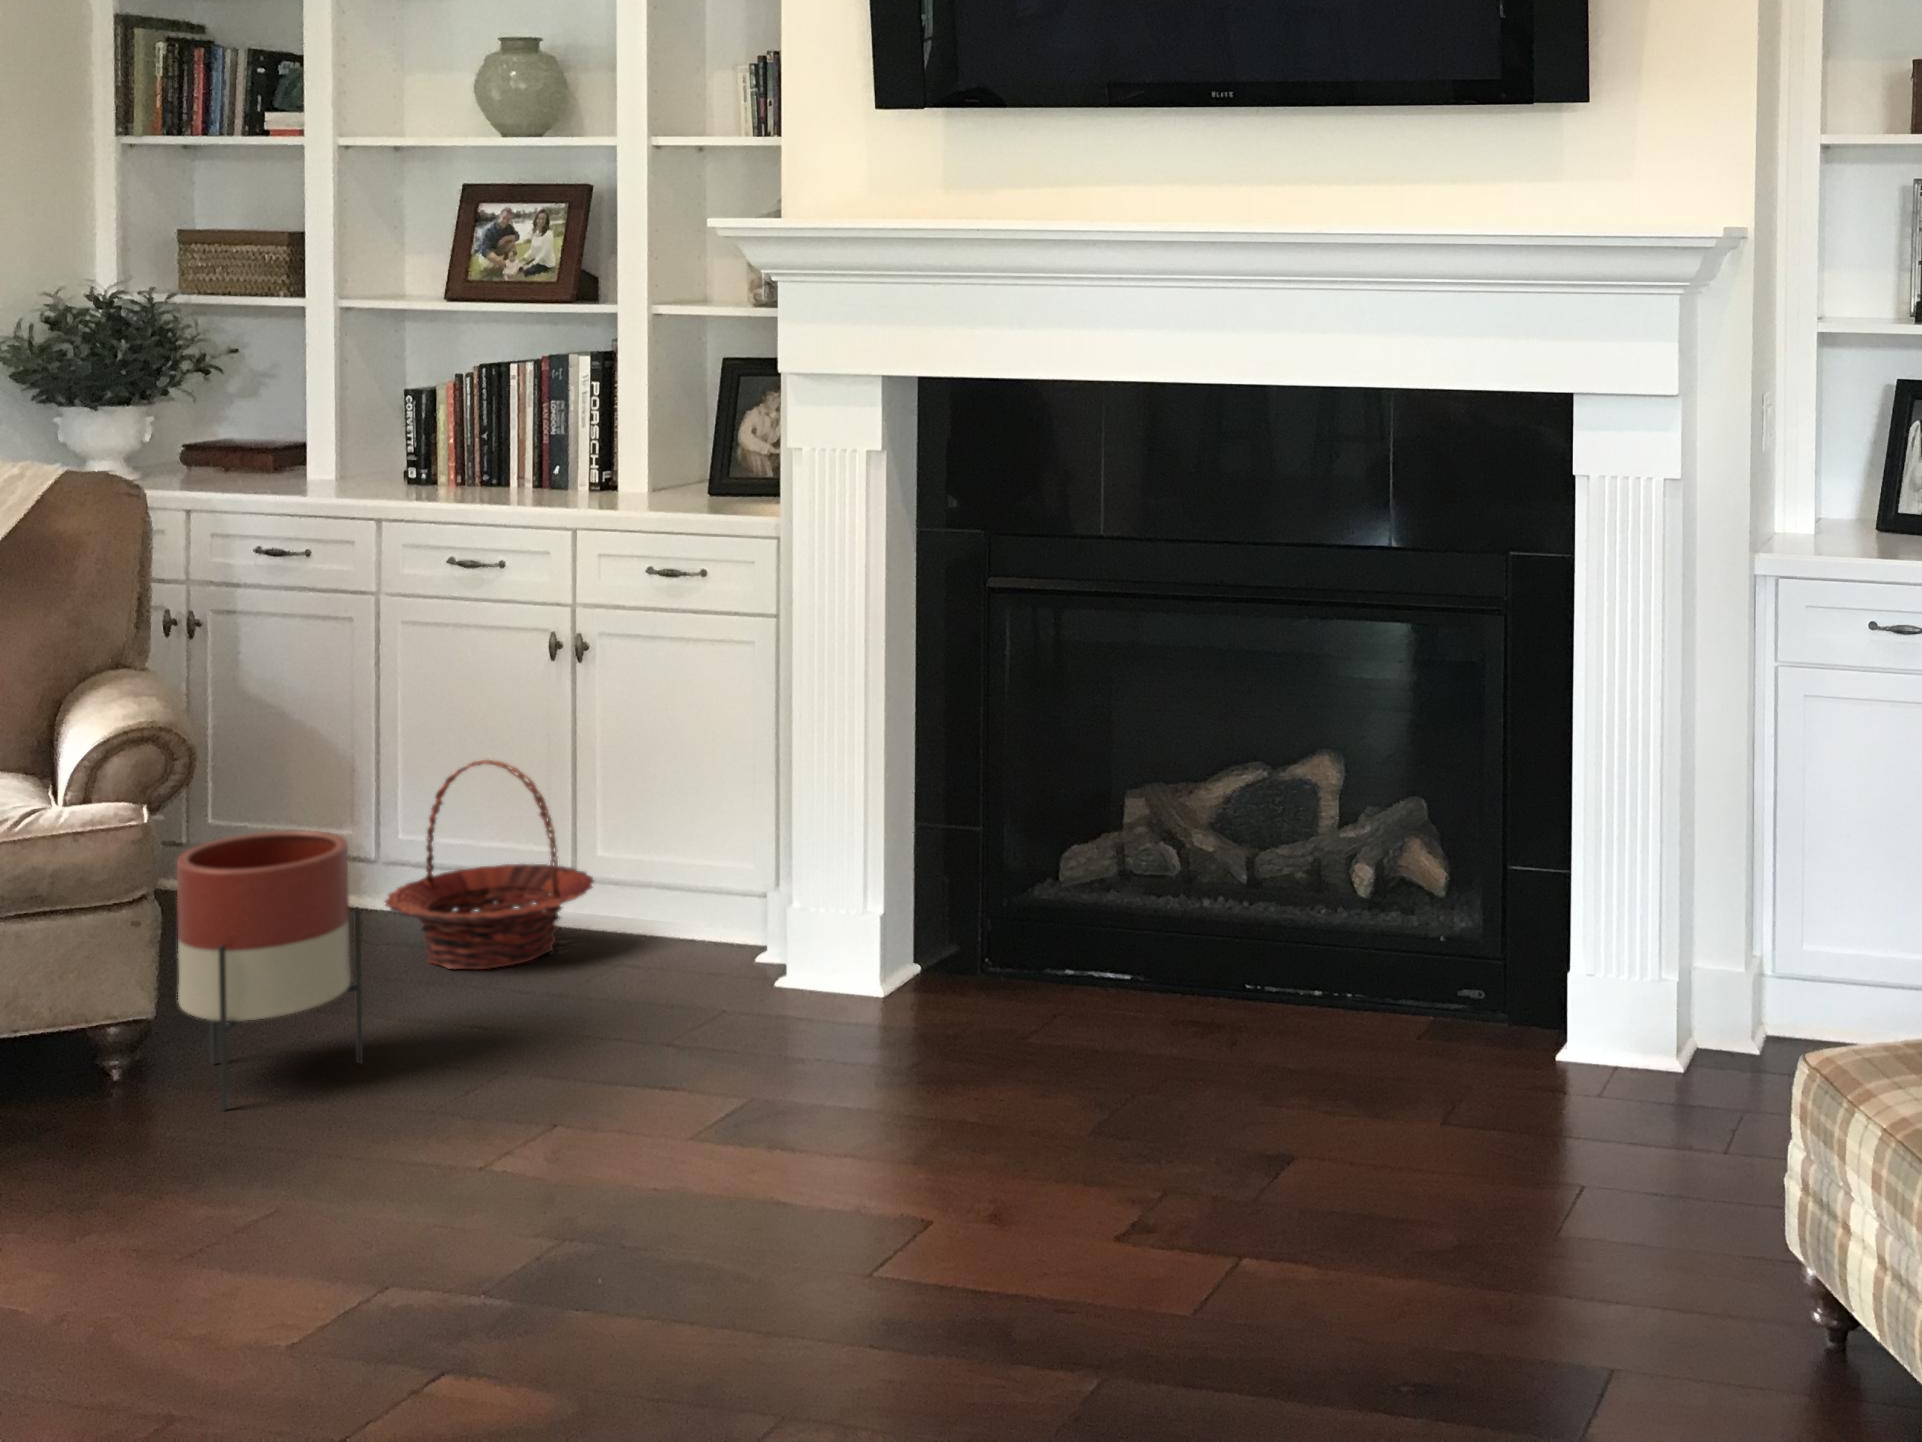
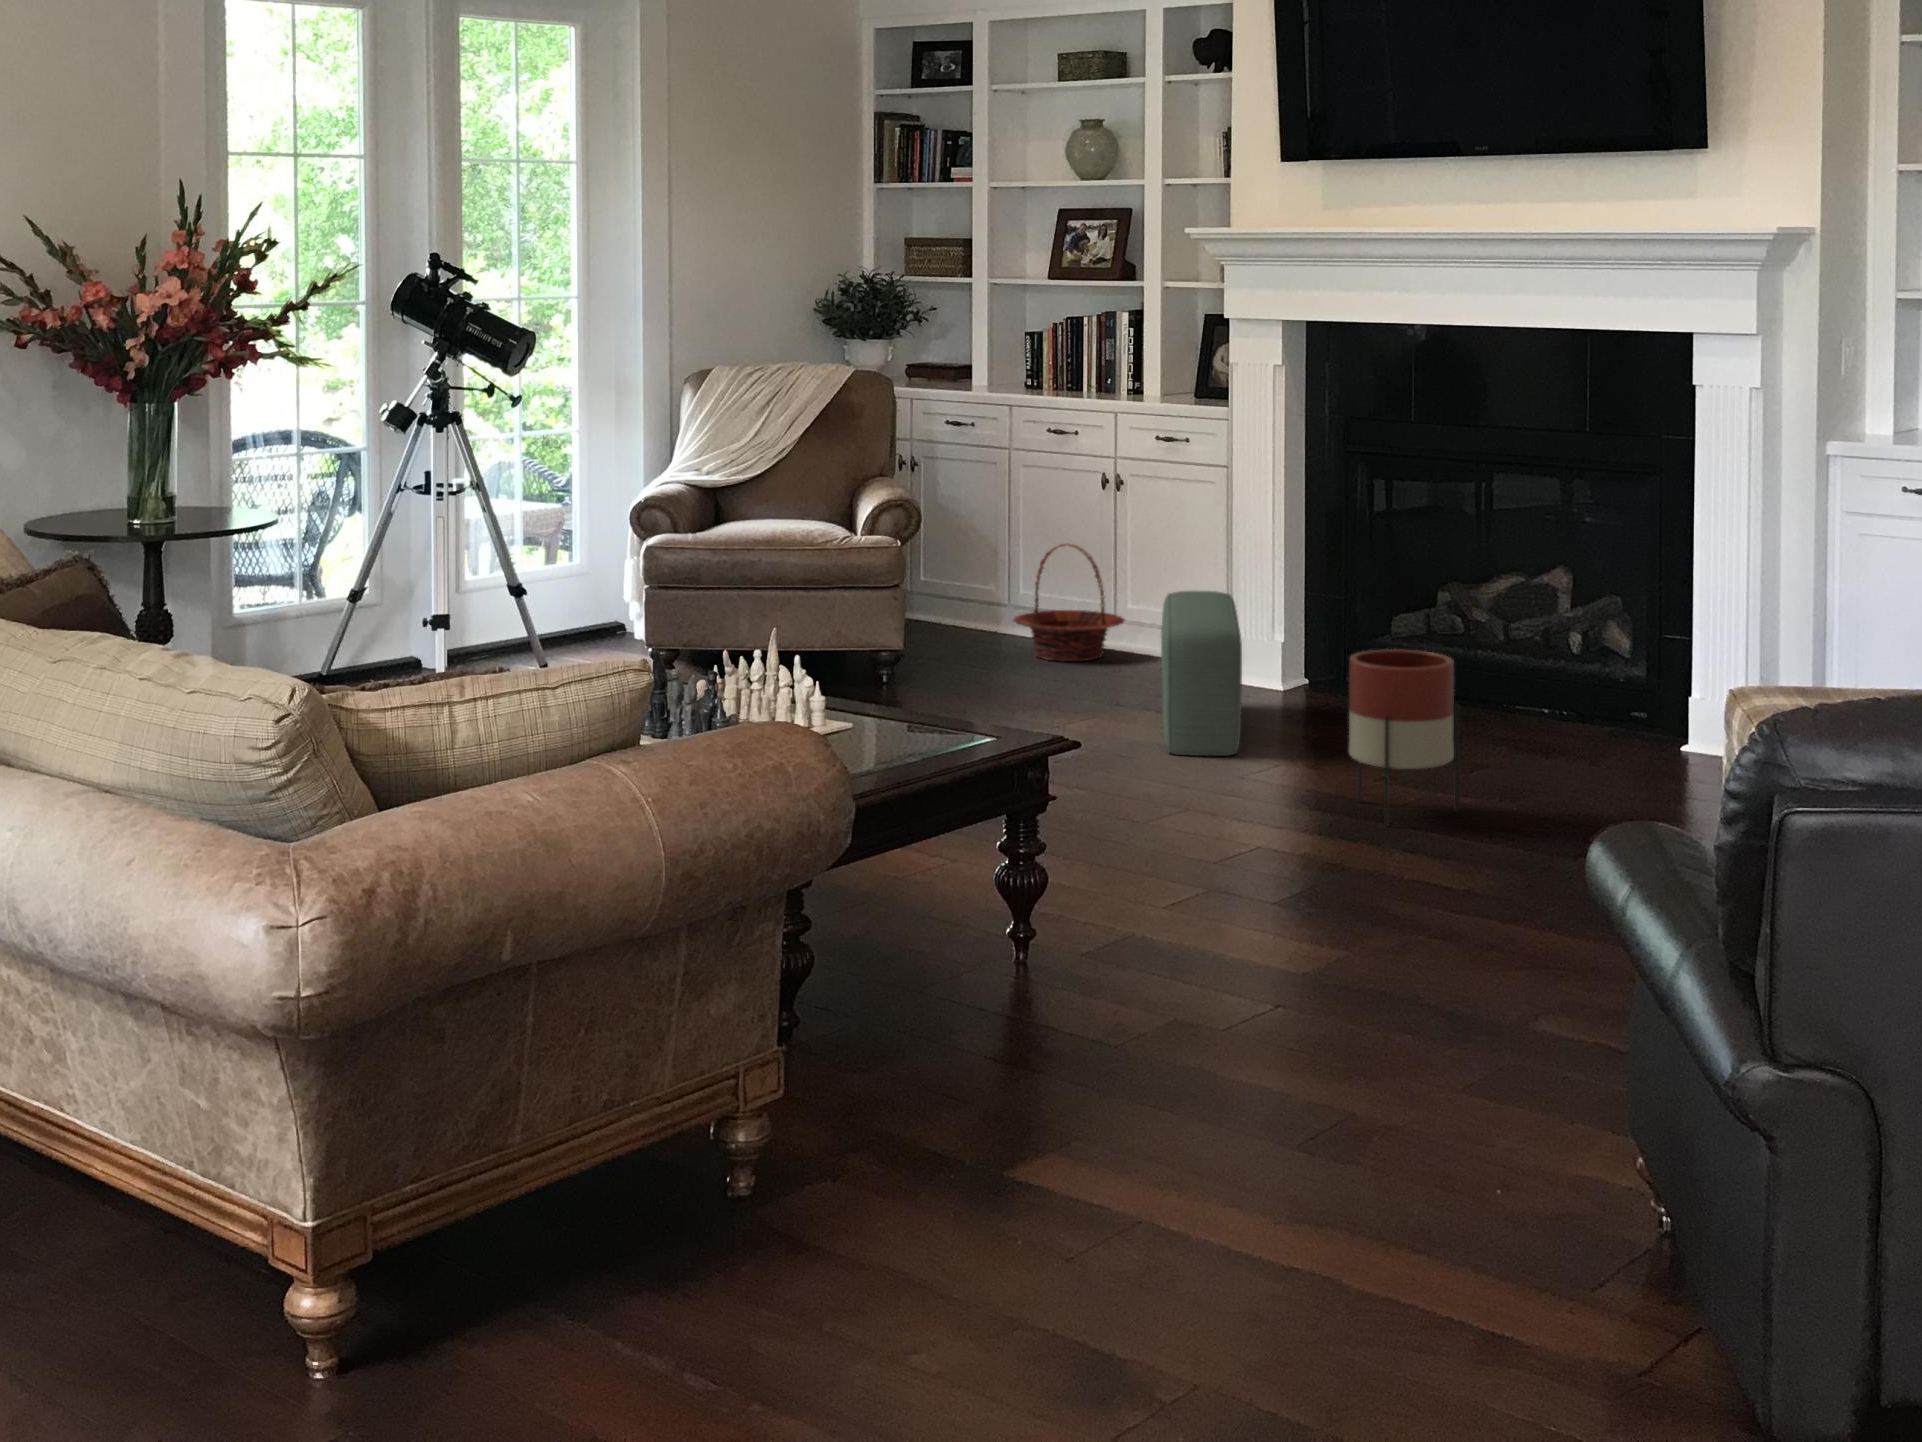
planter: present [177,831,363,1110] -> present [1349,649,1459,826]
pouf: none [682,860,849,1219] -> present [1161,591,1242,756]

